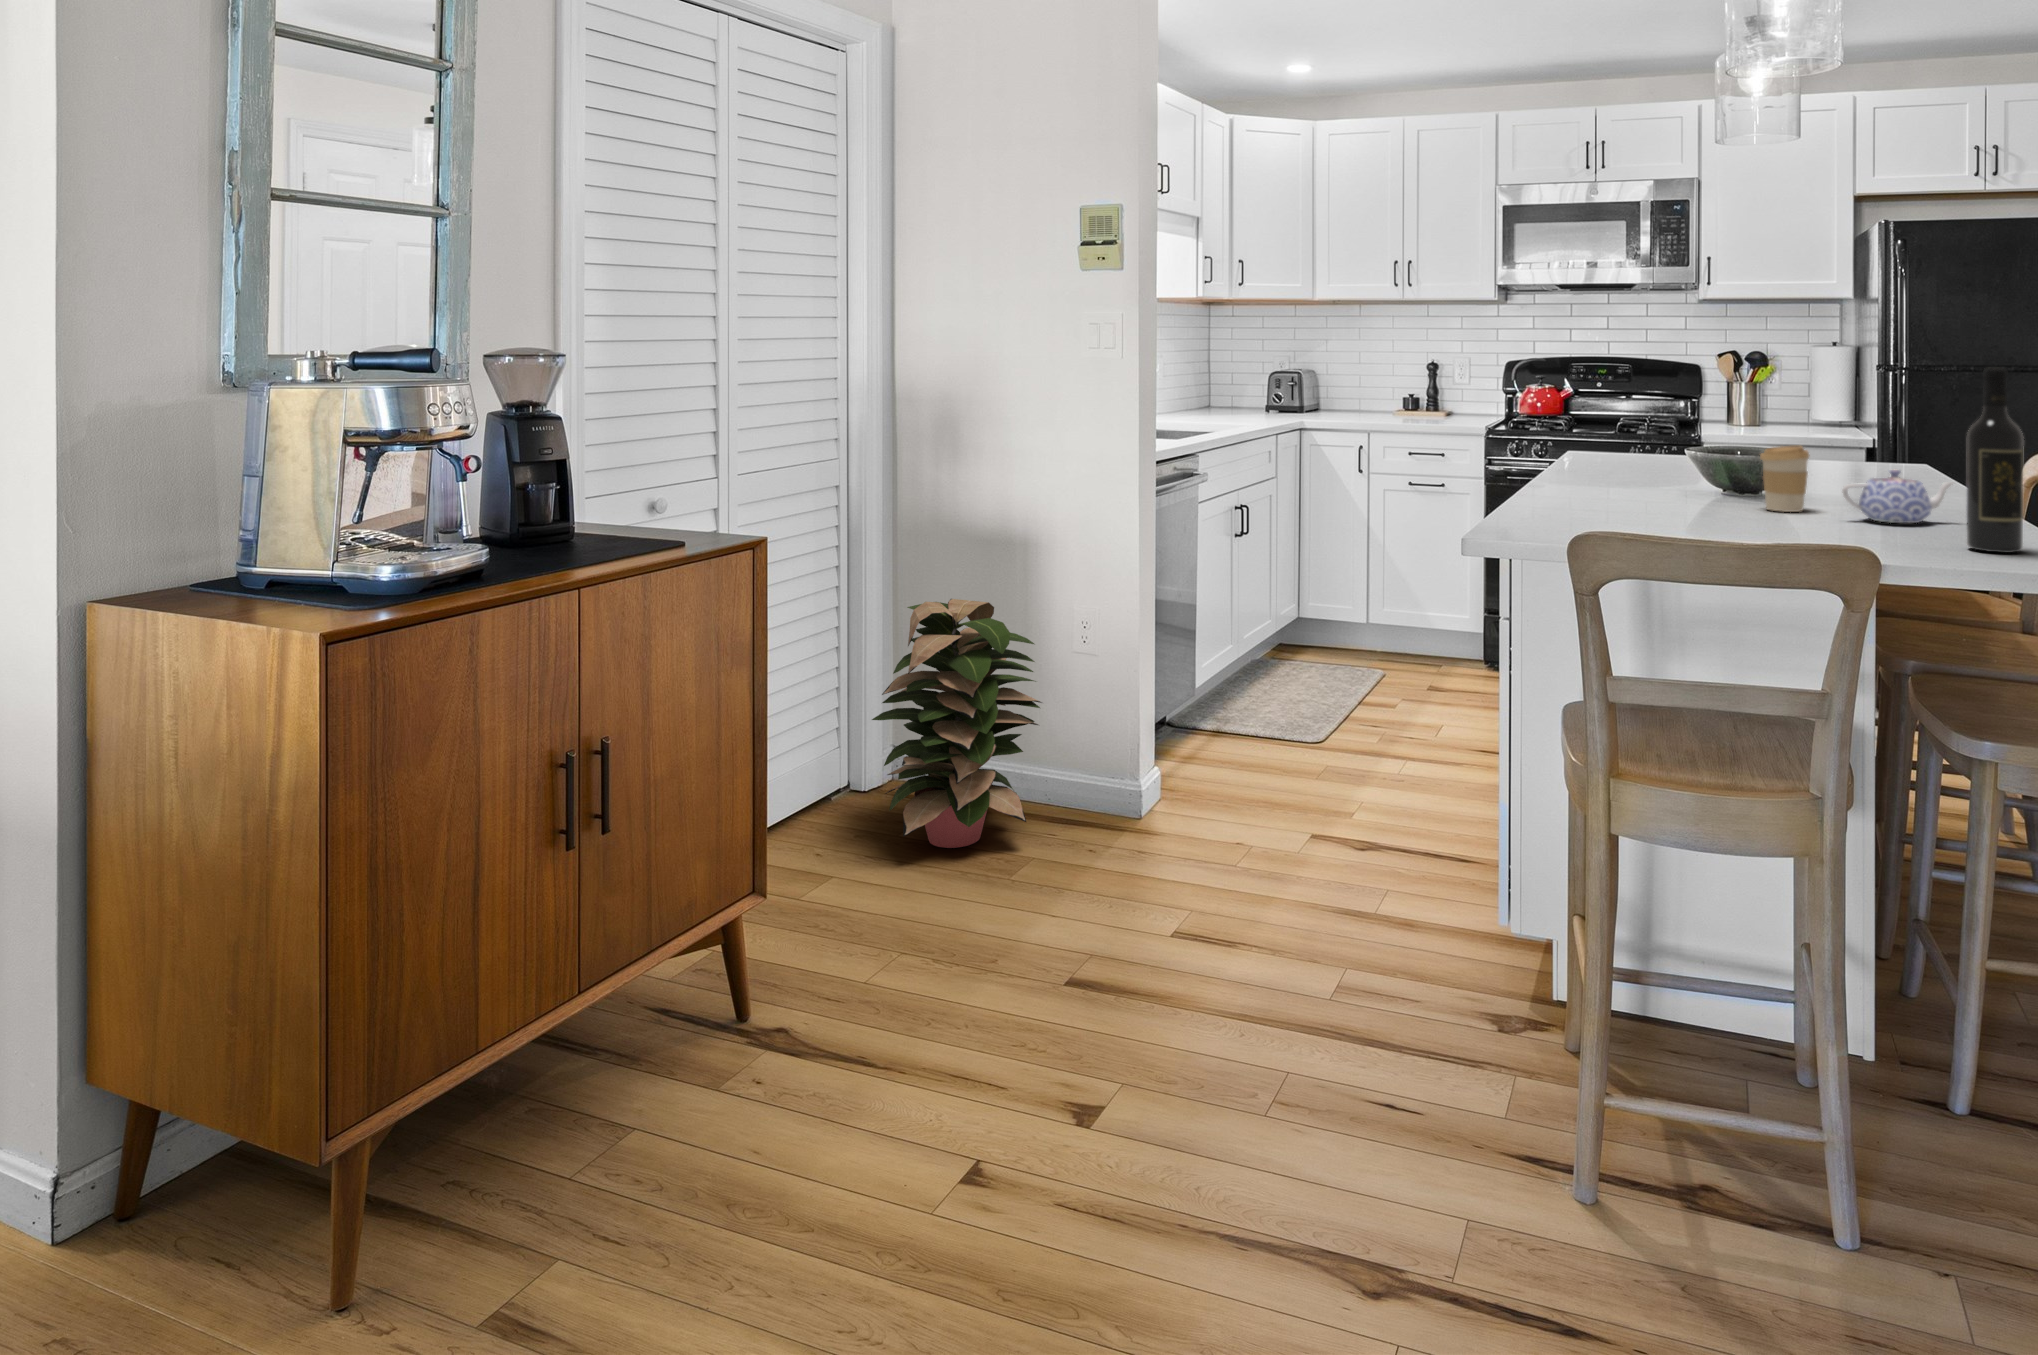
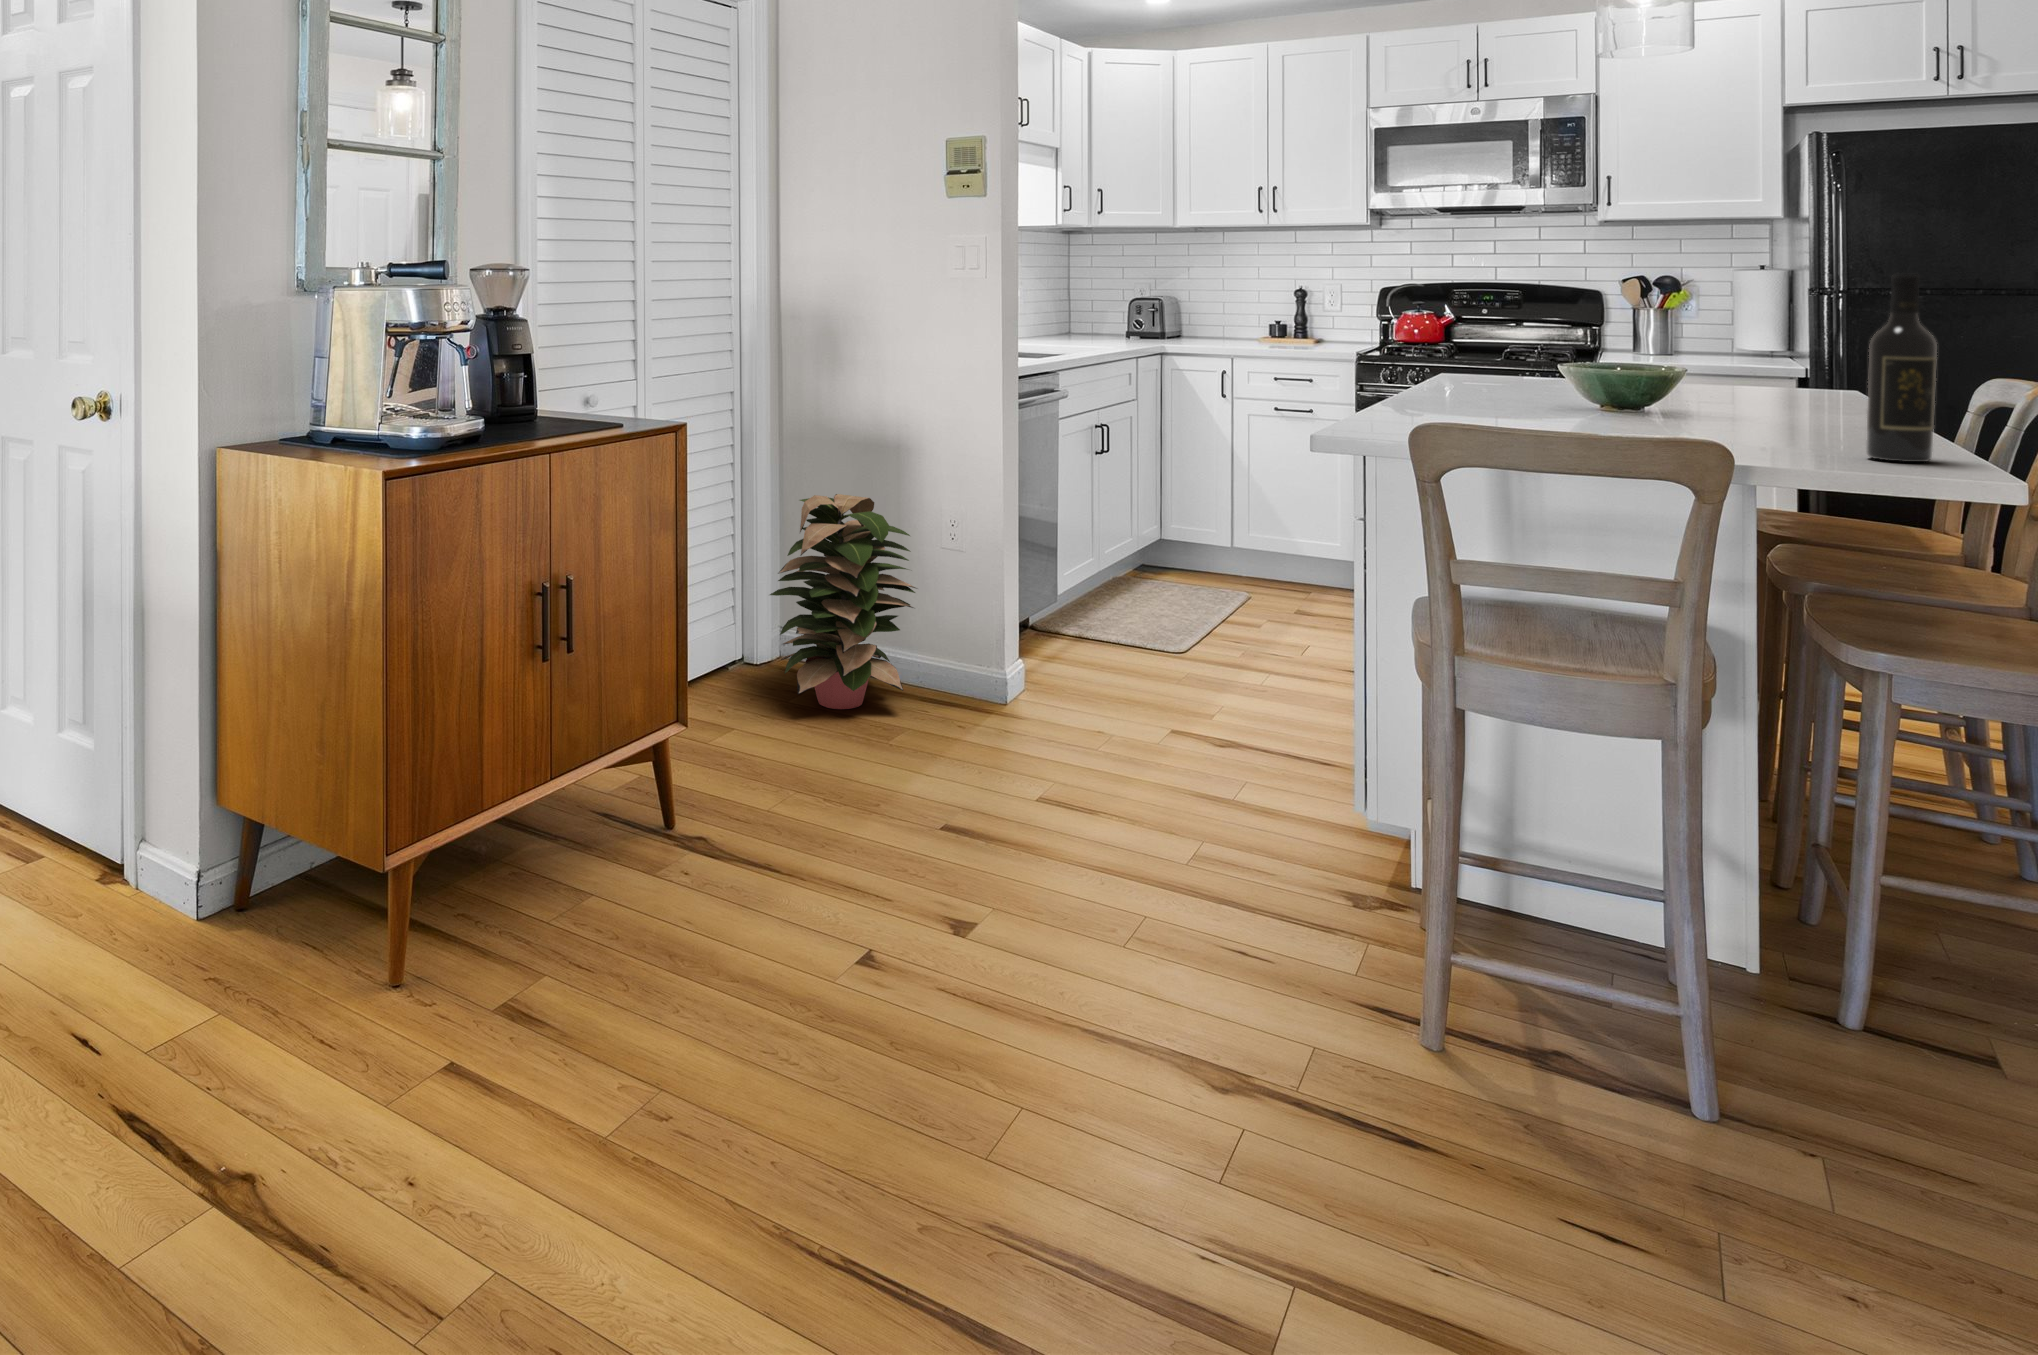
coffee cup: present [1760,446,1810,512] -> none [1641,360,1698,426]
teapot: present [1842,470,1953,523] -> none [1731,383,1866,437]

